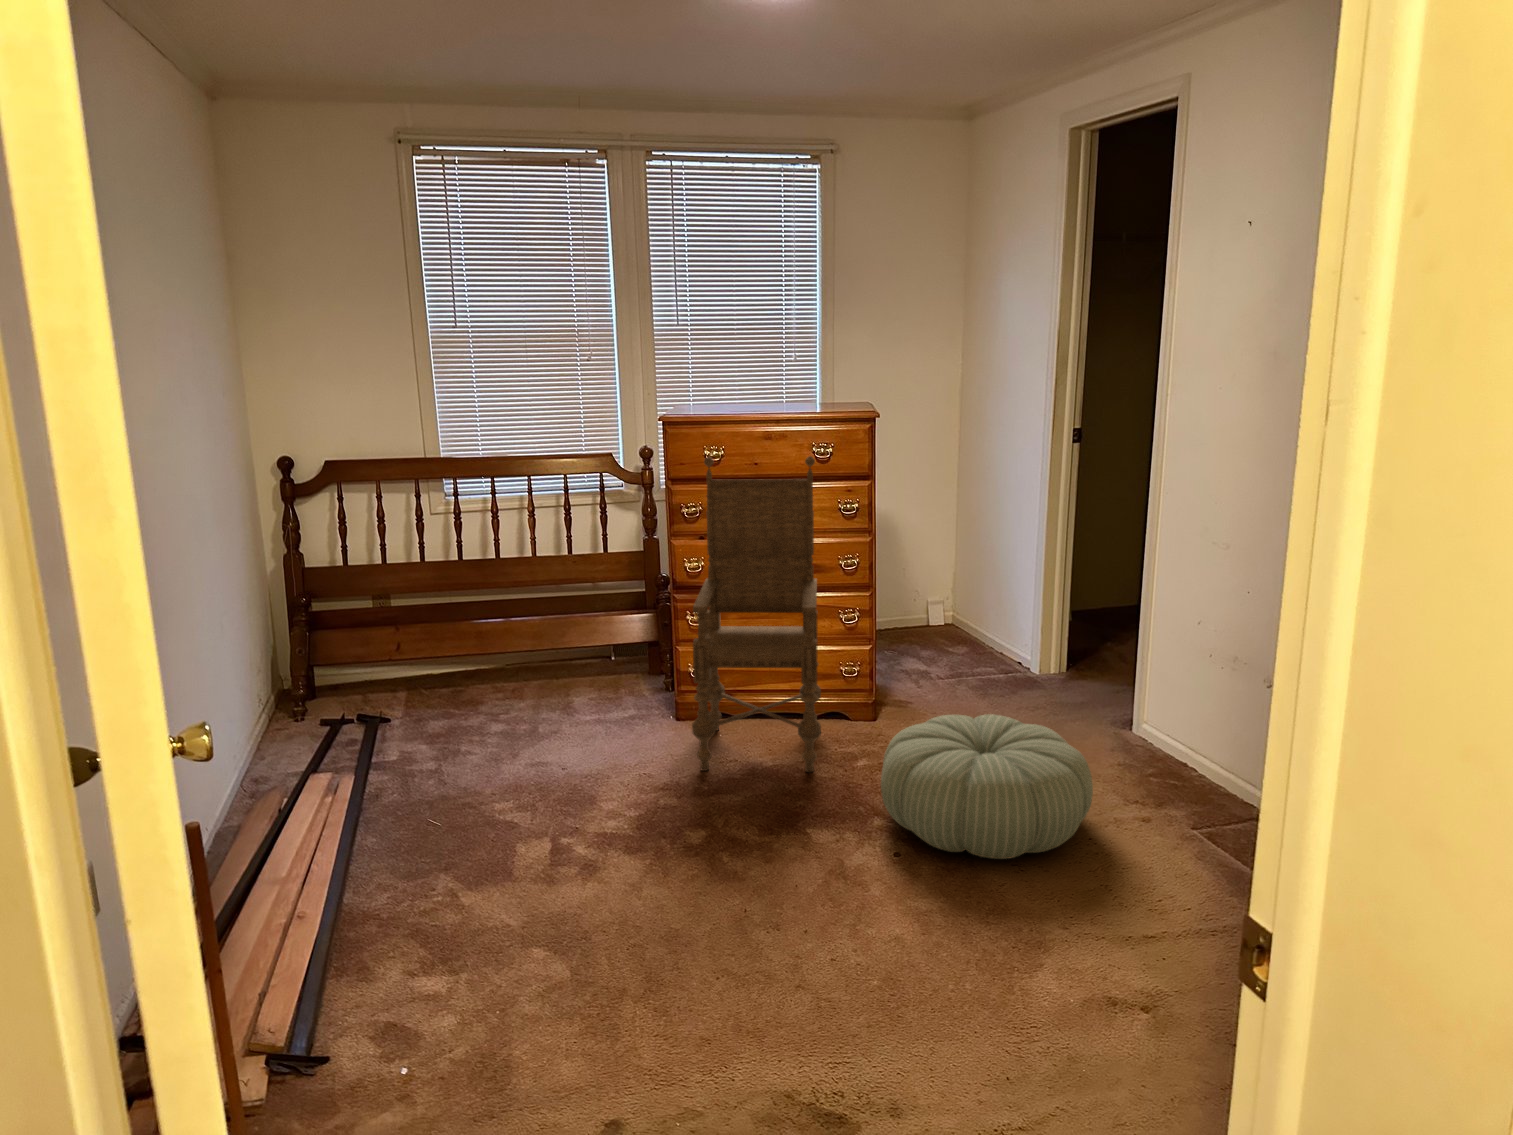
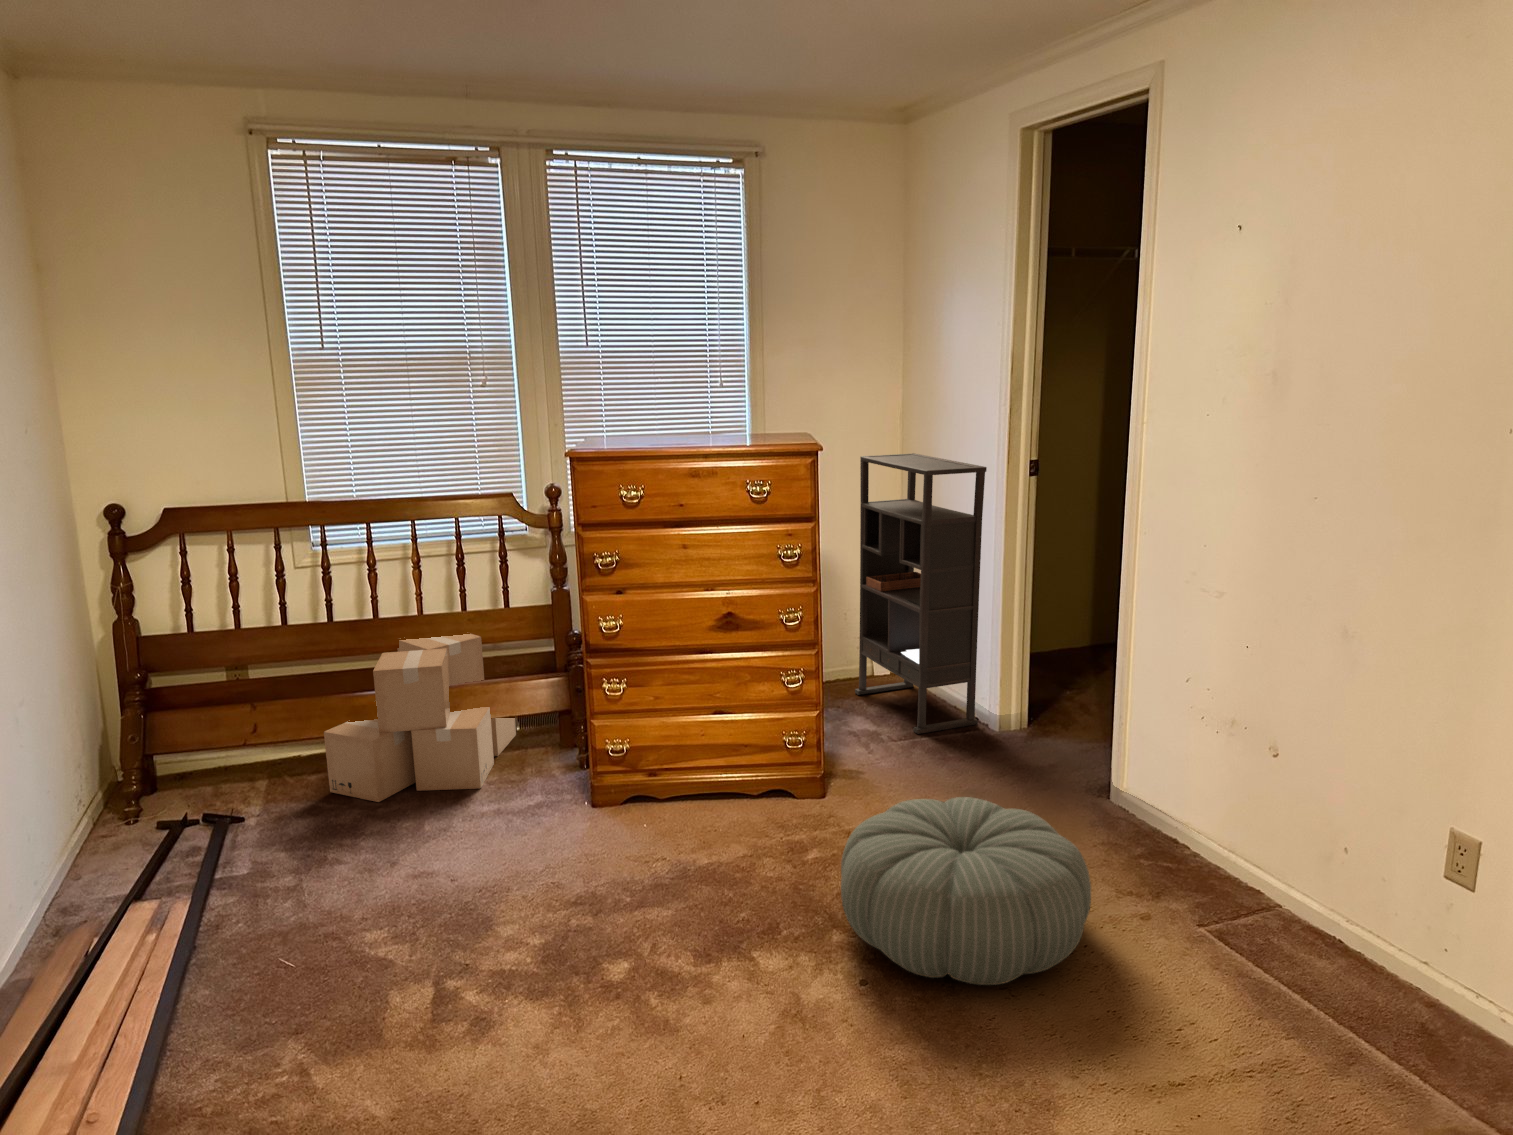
bookshelf: none [914,422,1035,674] -> present [855,453,987,734]
armchair: present [692,456,821,772] -> none [609,496,764,873]
cardboard box: none [454,569,612,712] -> present [324,634,516,802]

